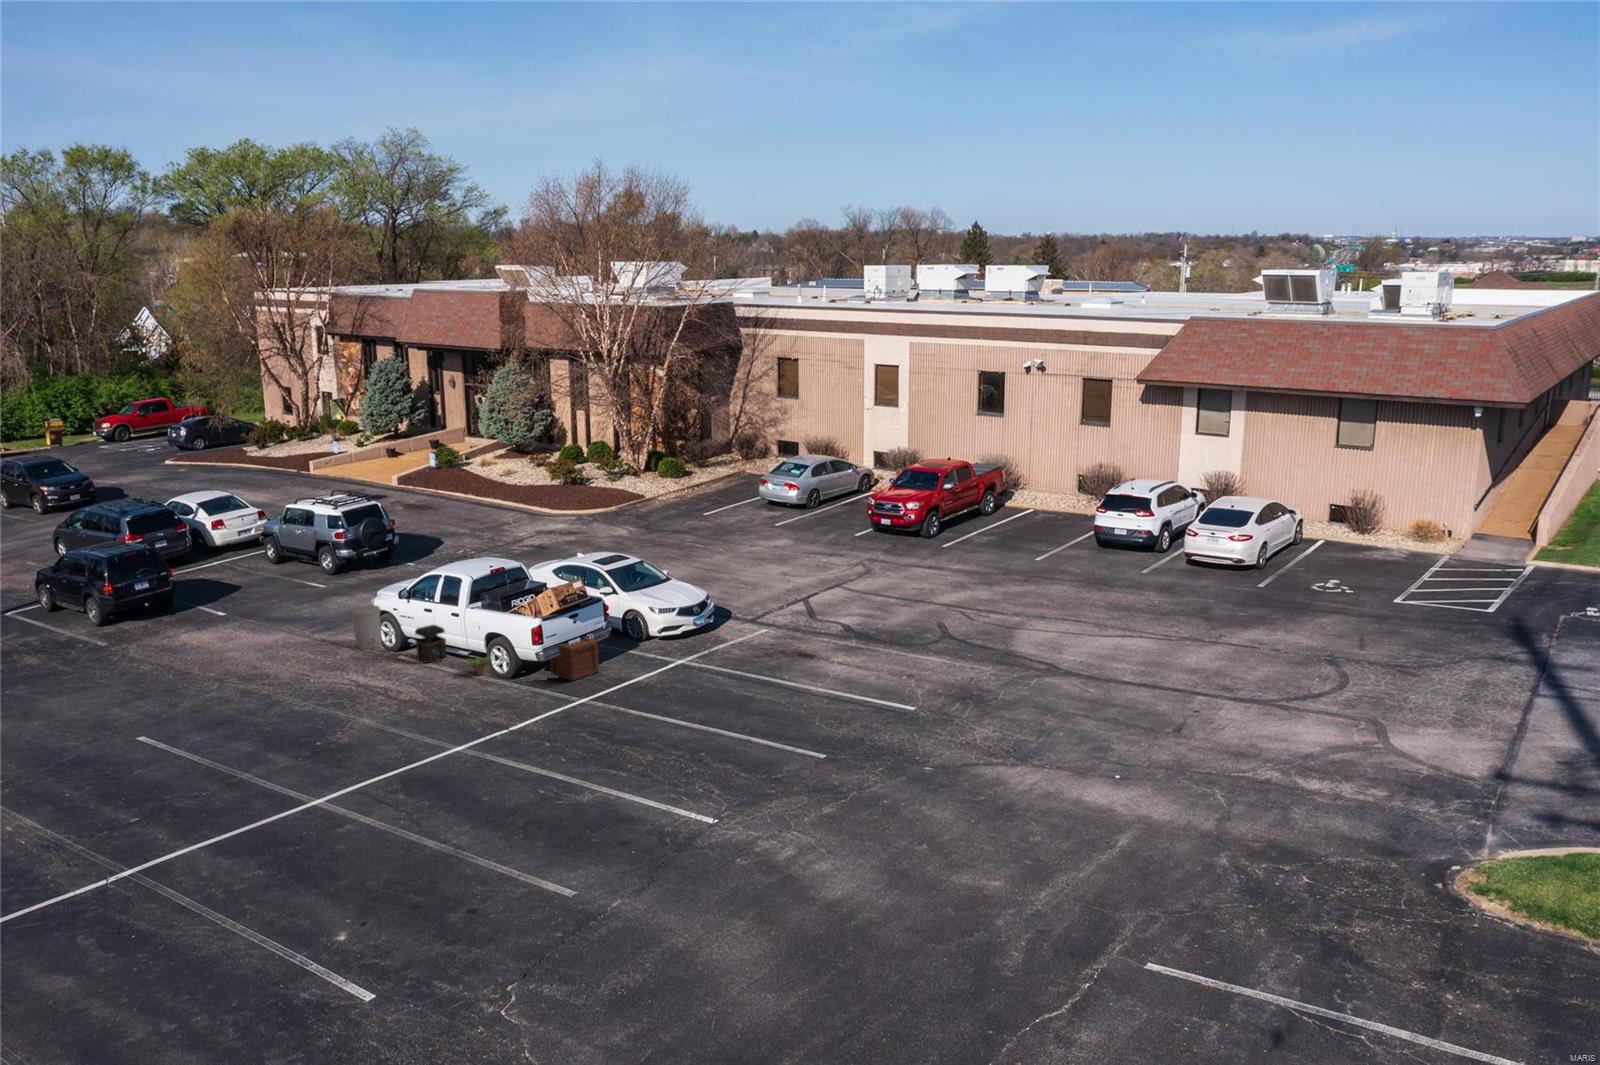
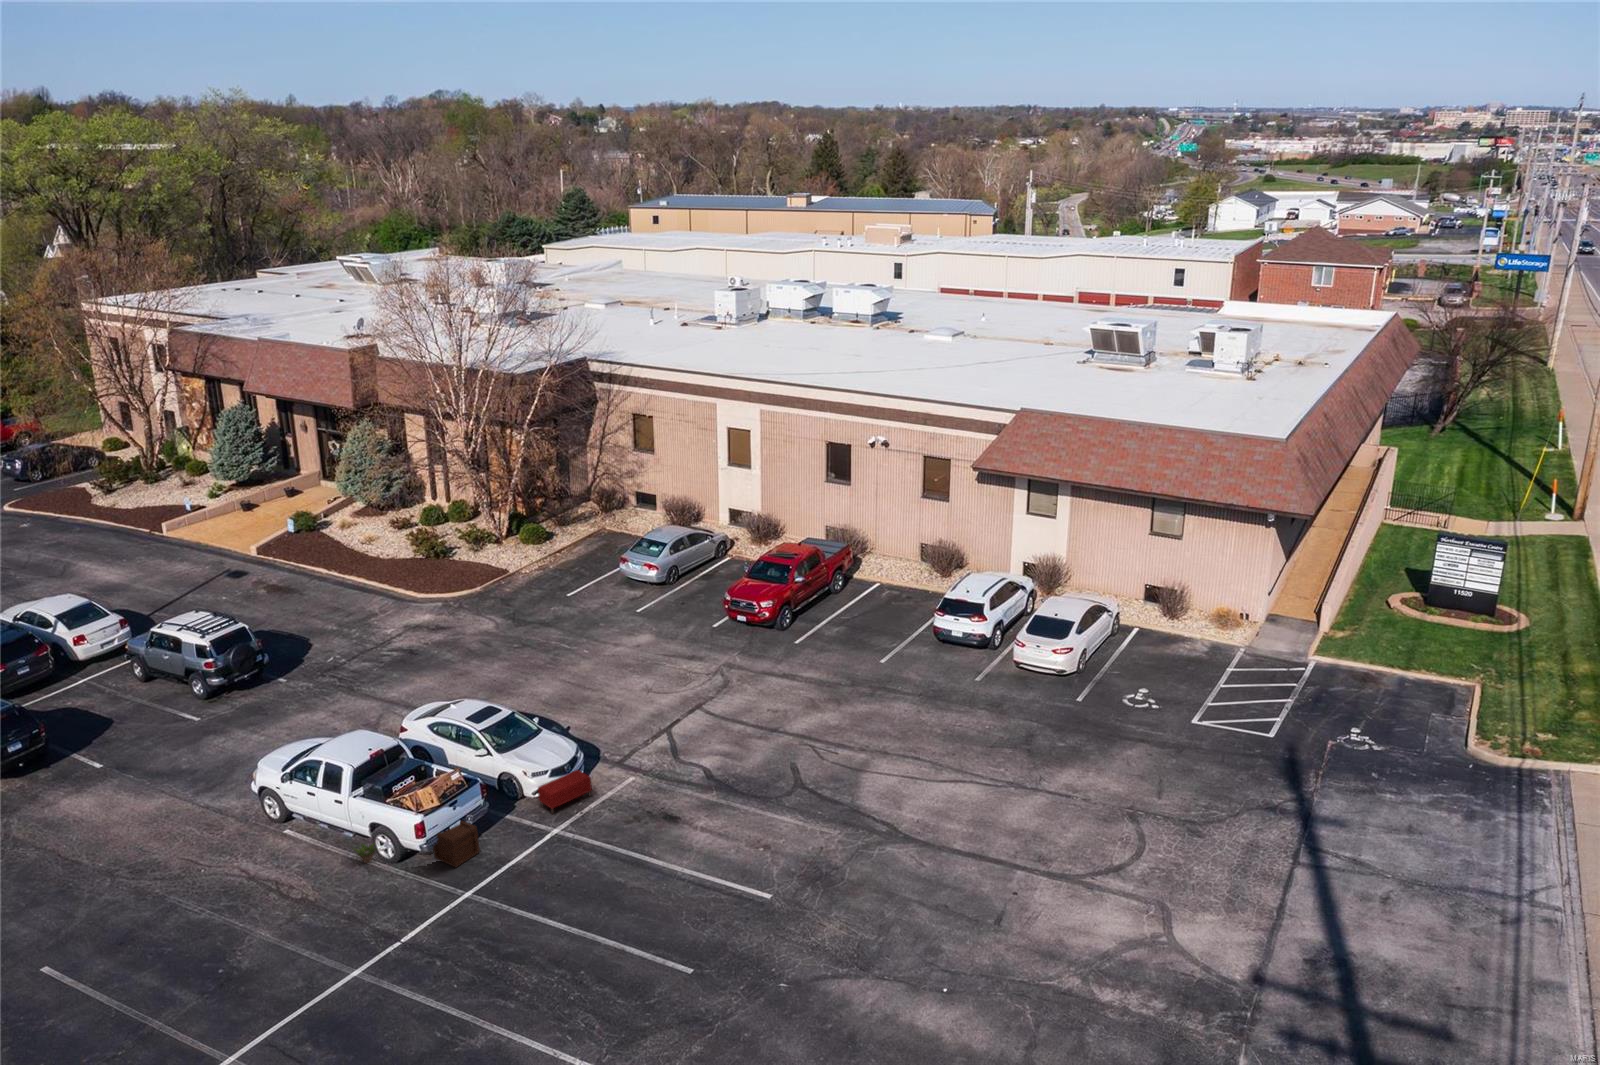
trash can: present [351,605,382,649] -> none [233,783,266,827]
bench: none [663,611,721,650] -> present [538,770,592,814]
toolbox: present [415,625,447,663] -> none [299,808,332,847]

